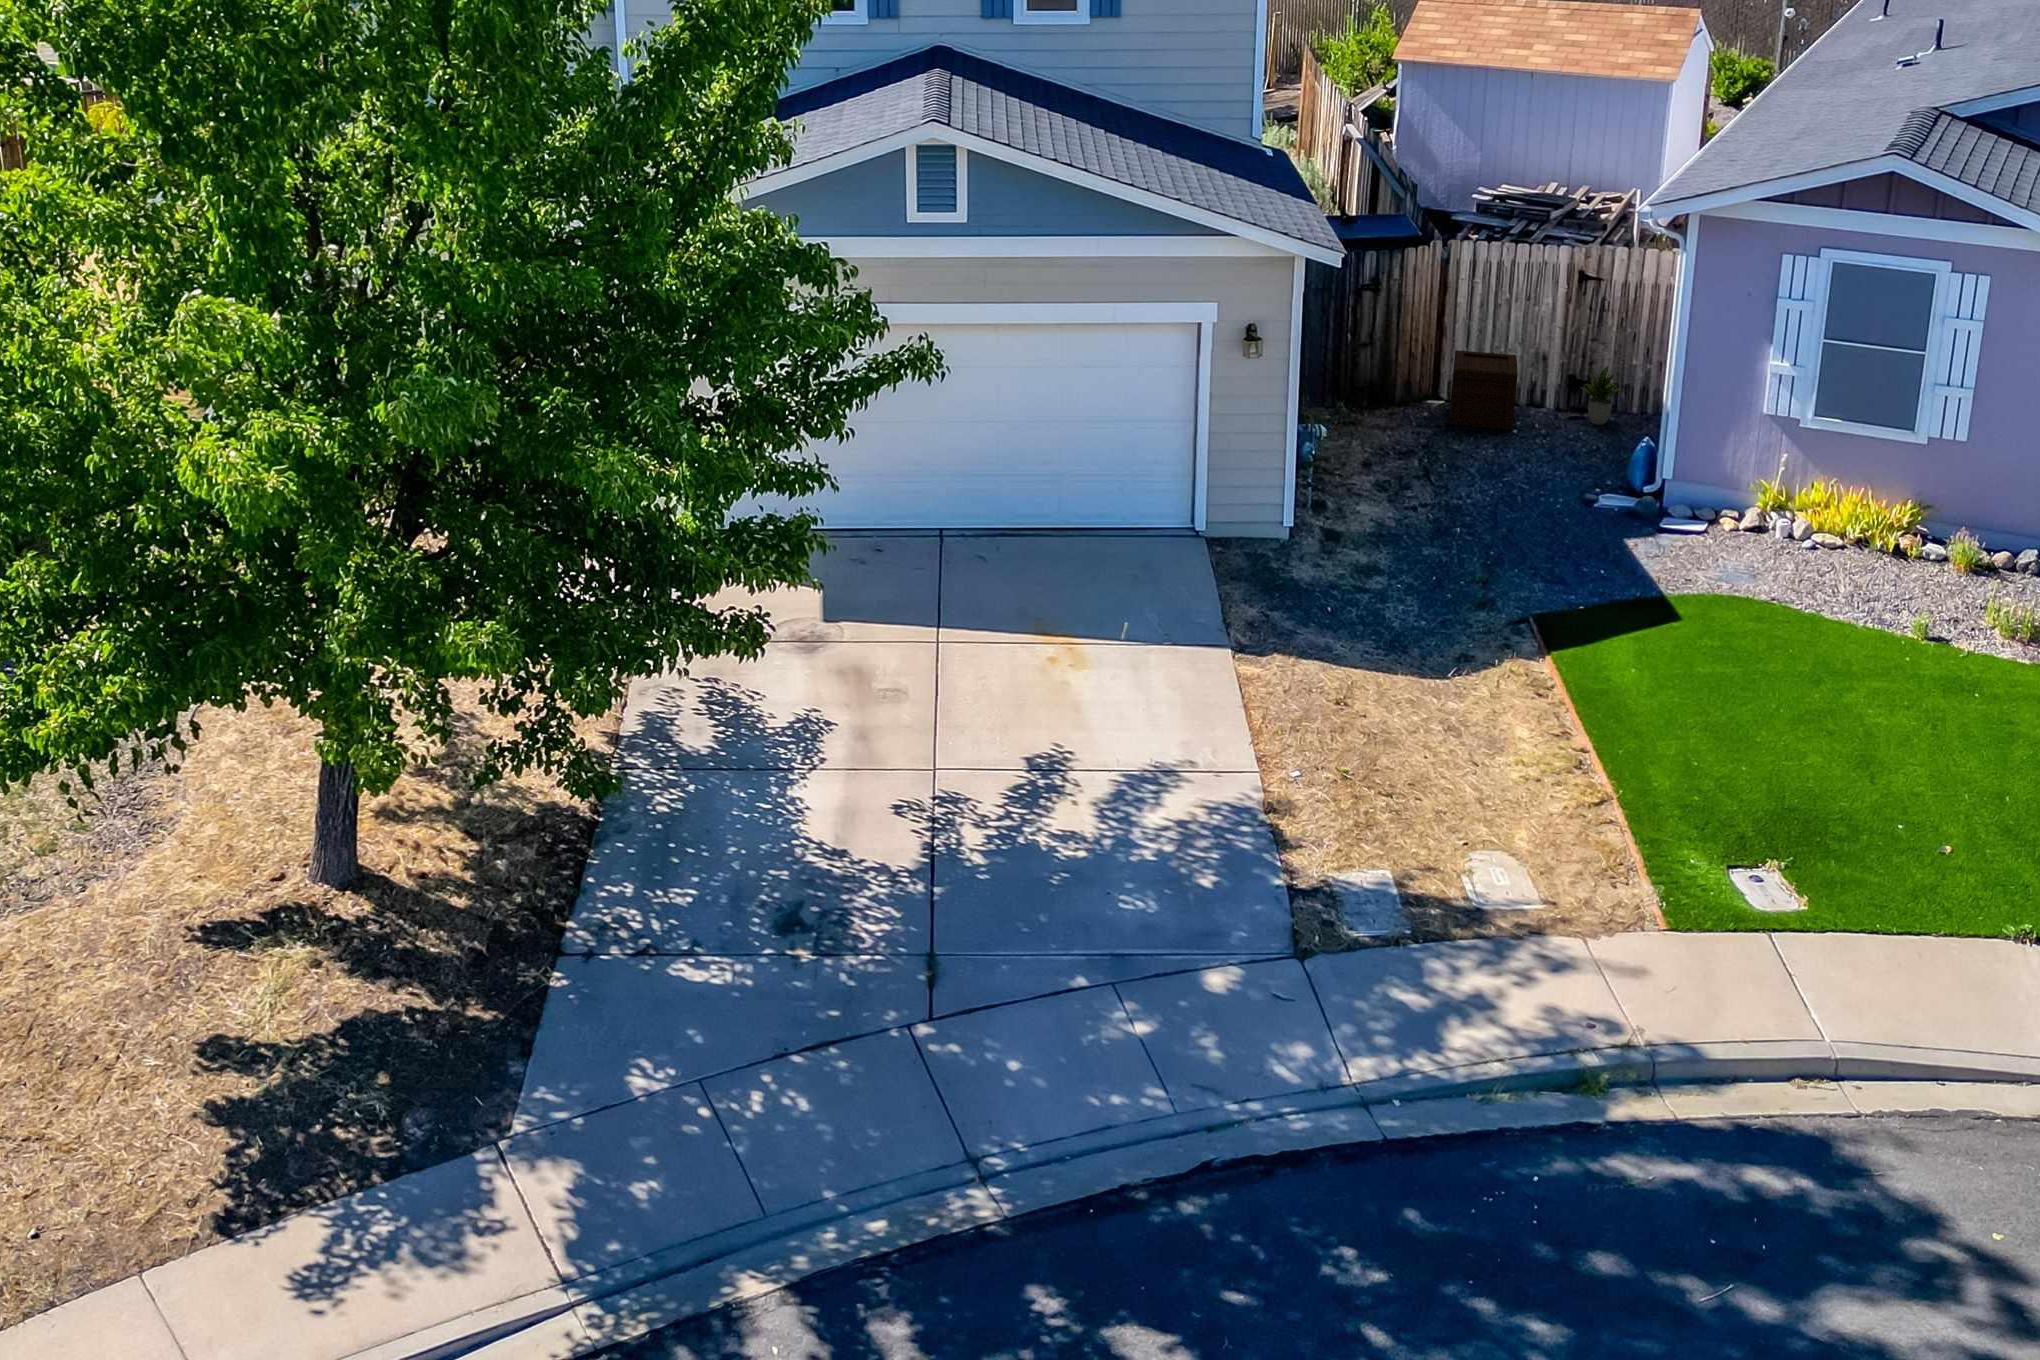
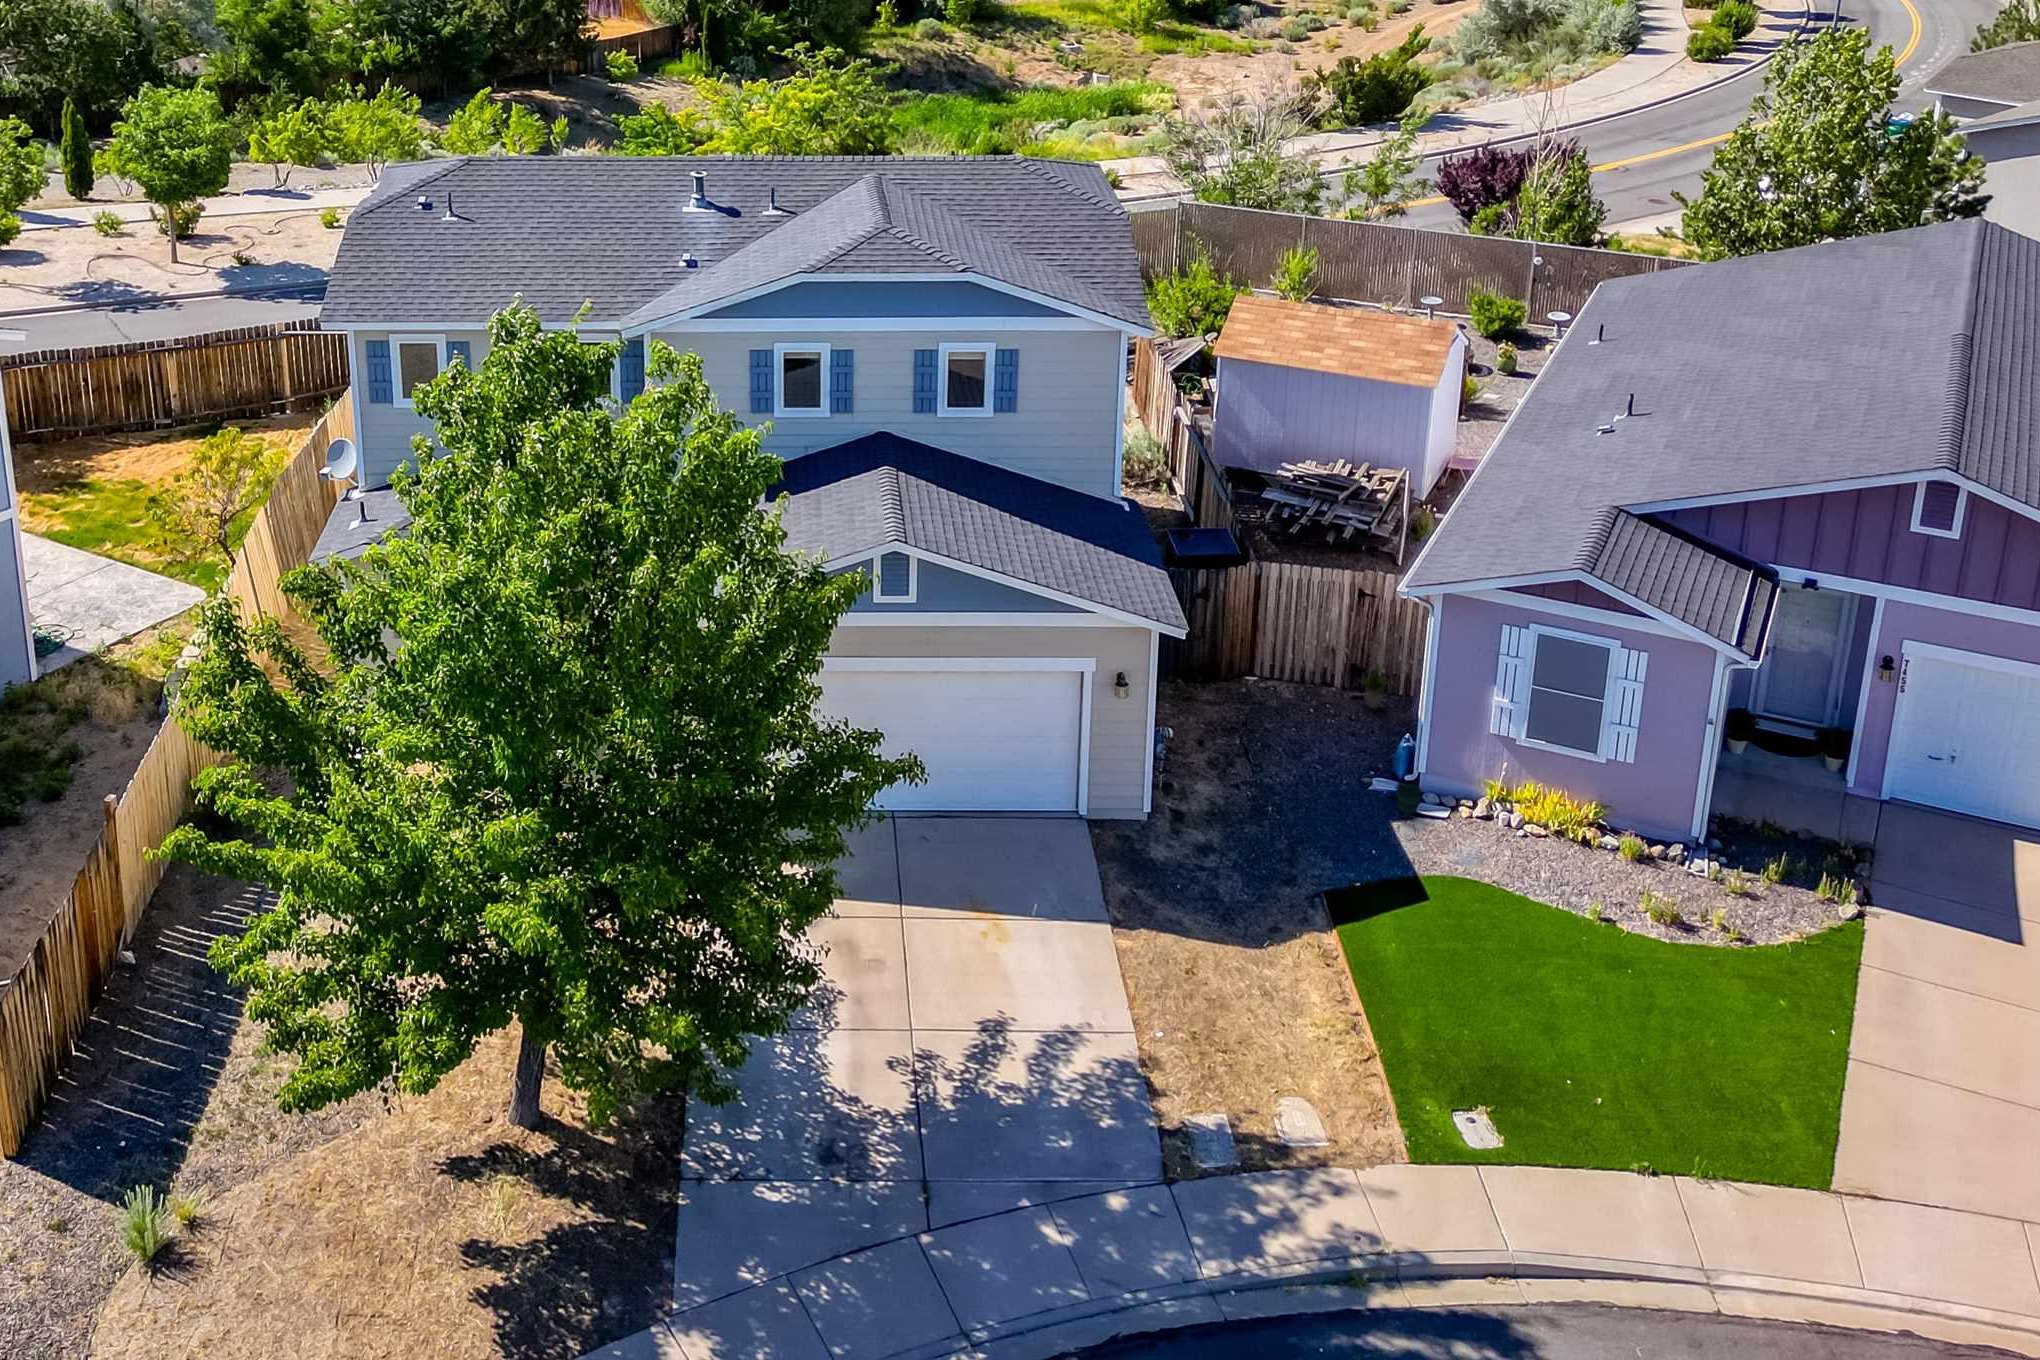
wooden crate: present [1450,350,1518,430] -> none [1262,649,1313,714]
bucket: none [1632,488,1677,530] -> present [1396,782,1425,813]

